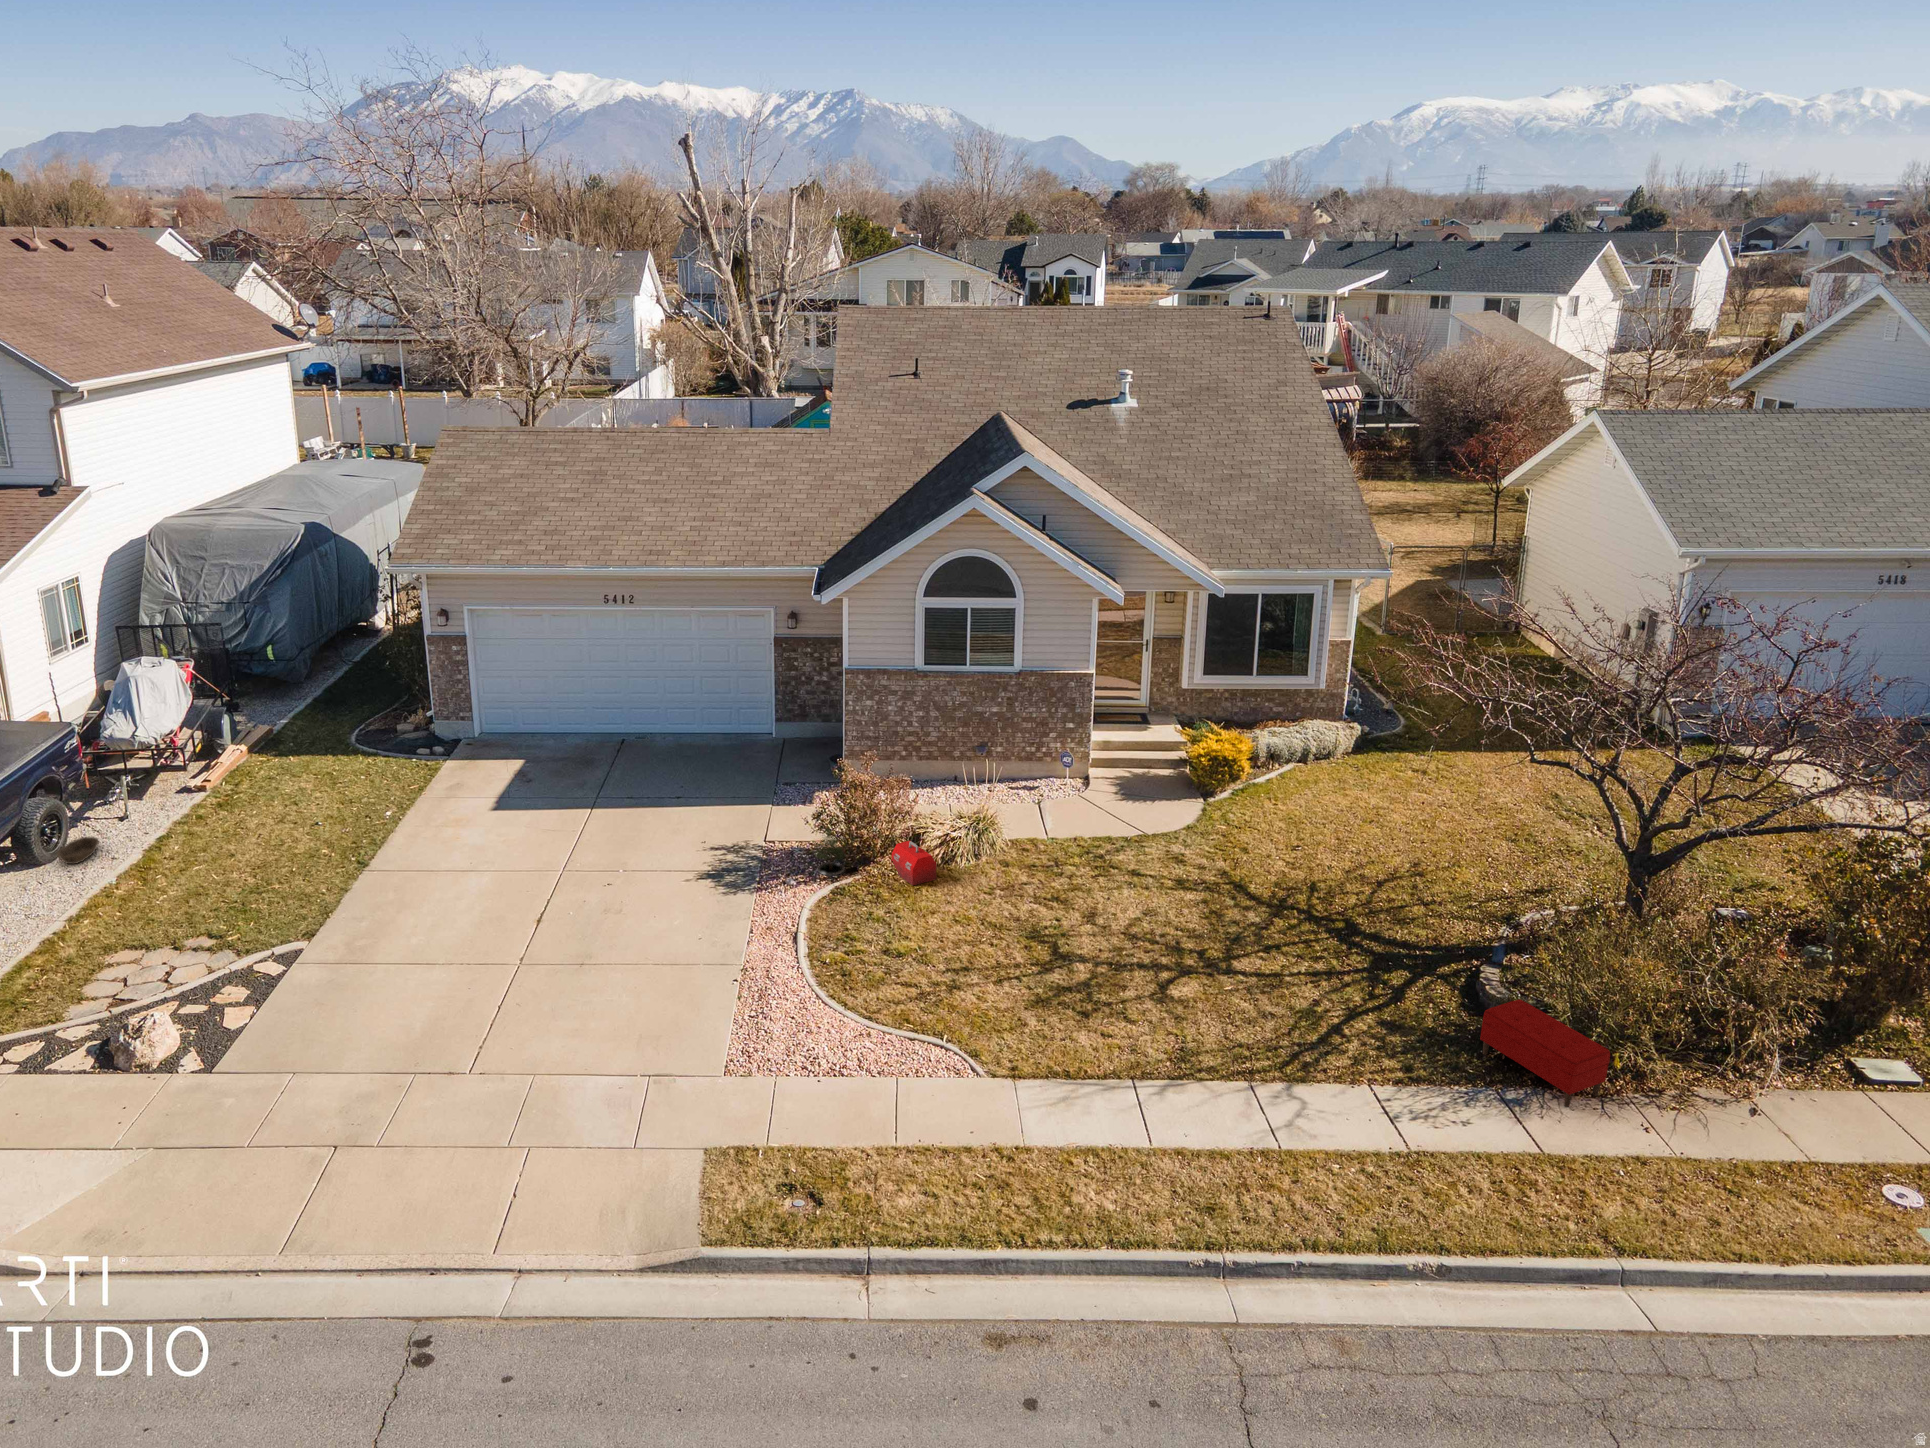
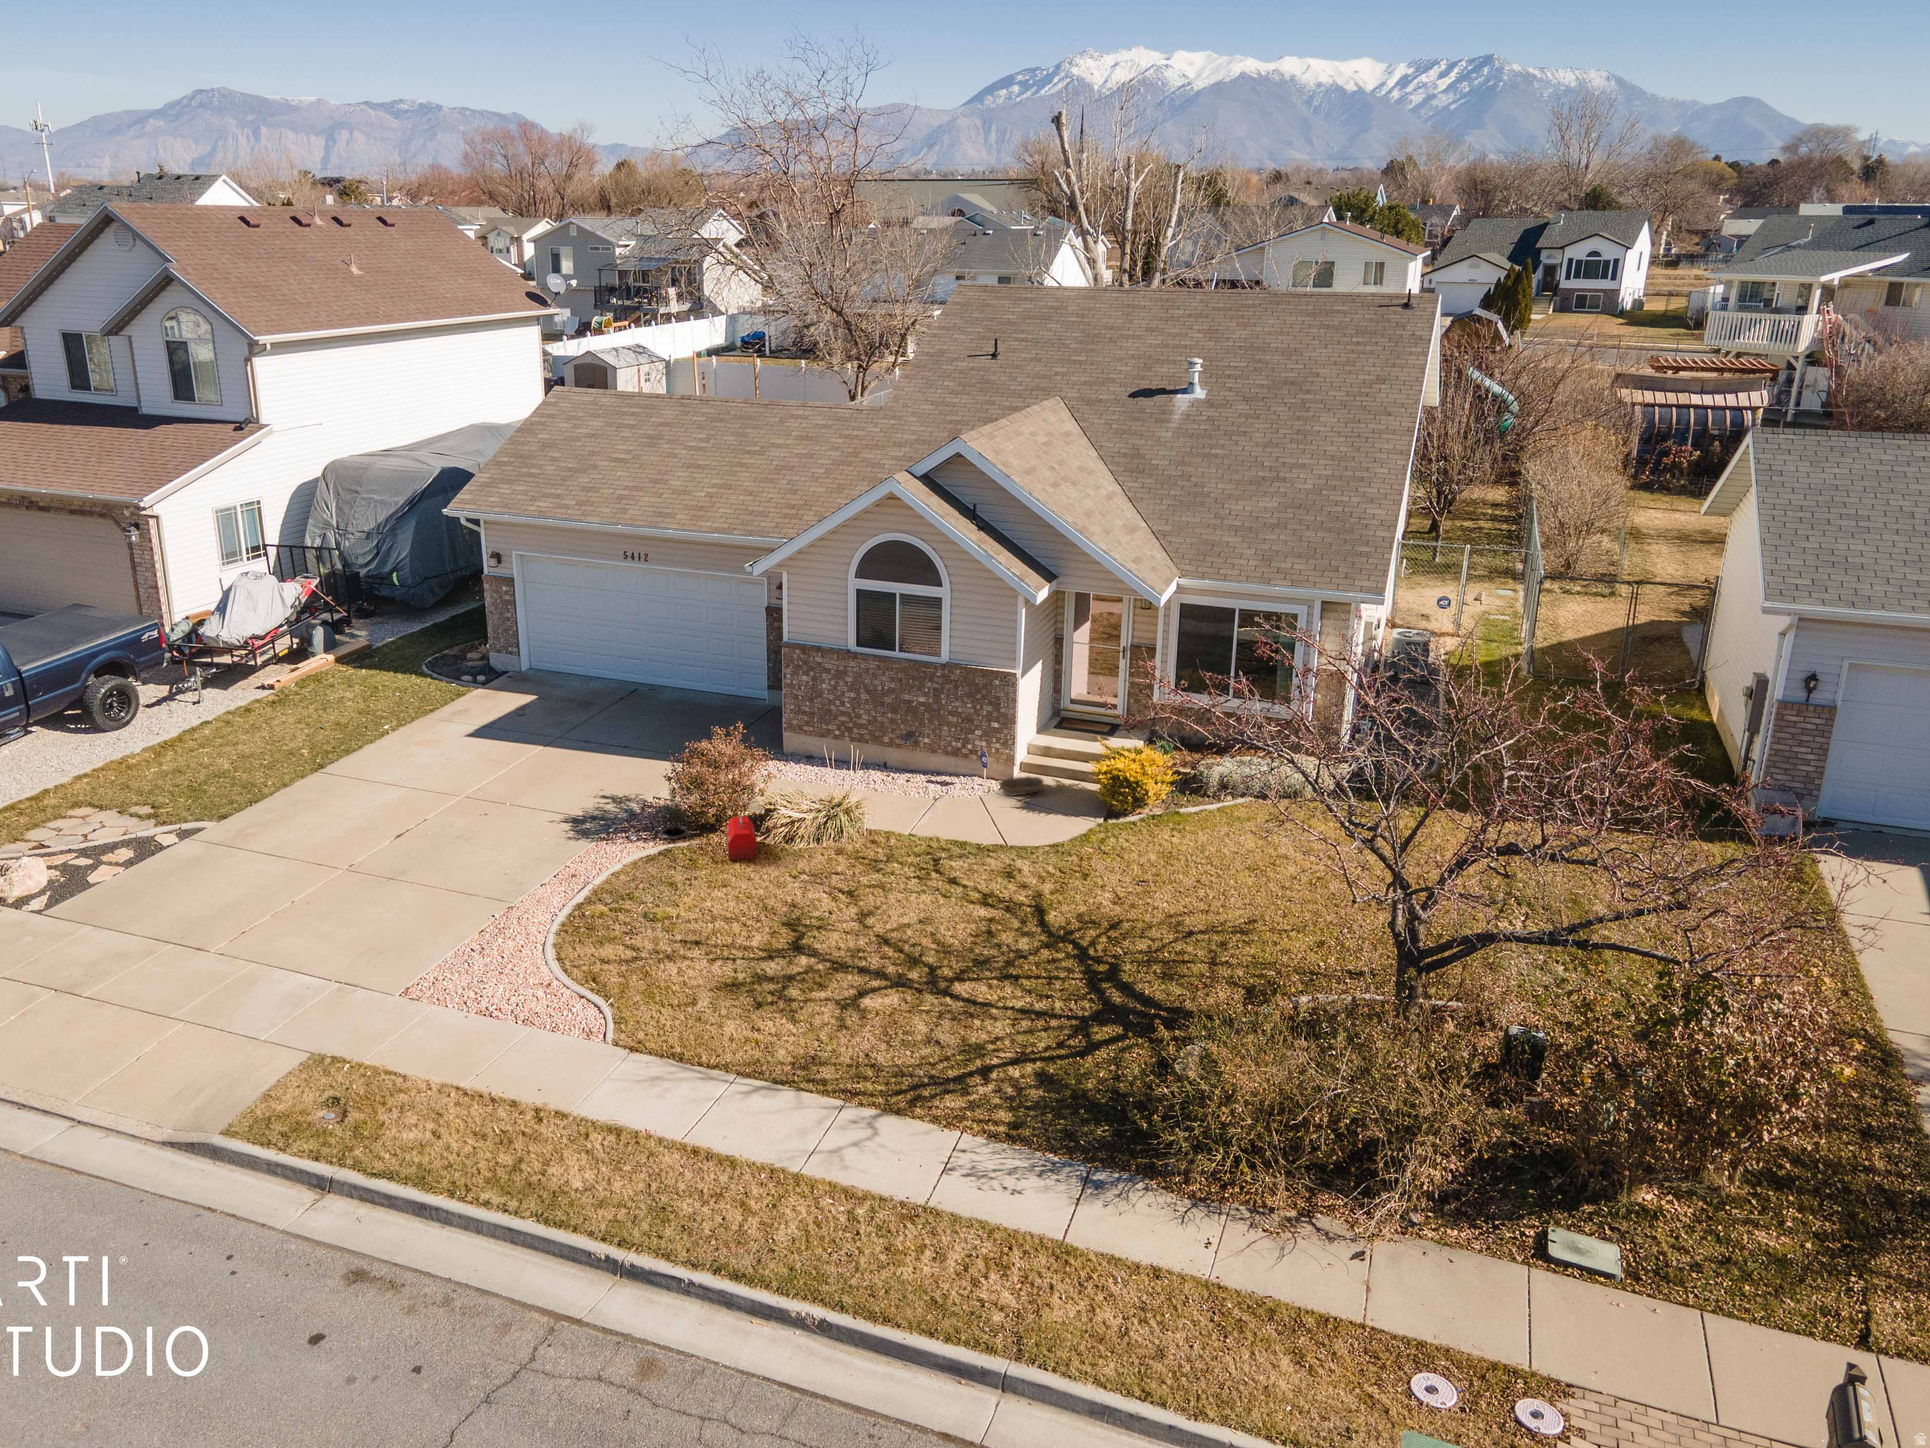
basket: present [57,837,99,864] -> present [999,776,1044,796]
bench: present [1480,999,1610,1107] -> none [1111,1090,1205,1220]

